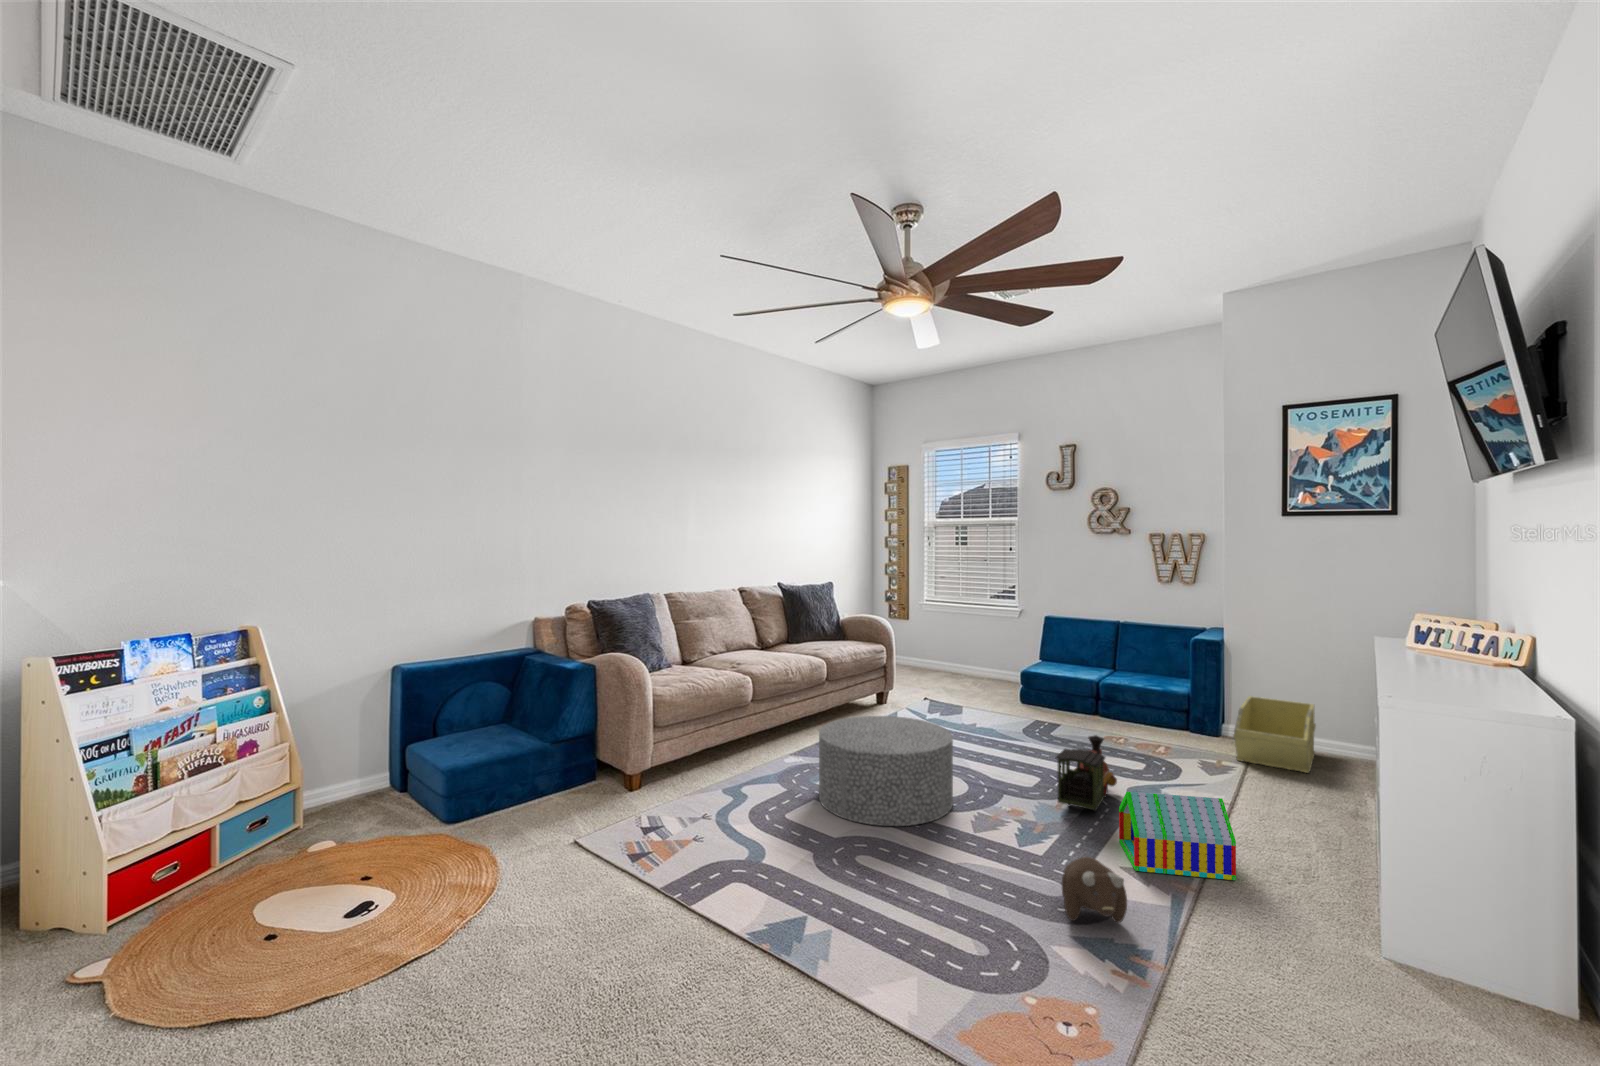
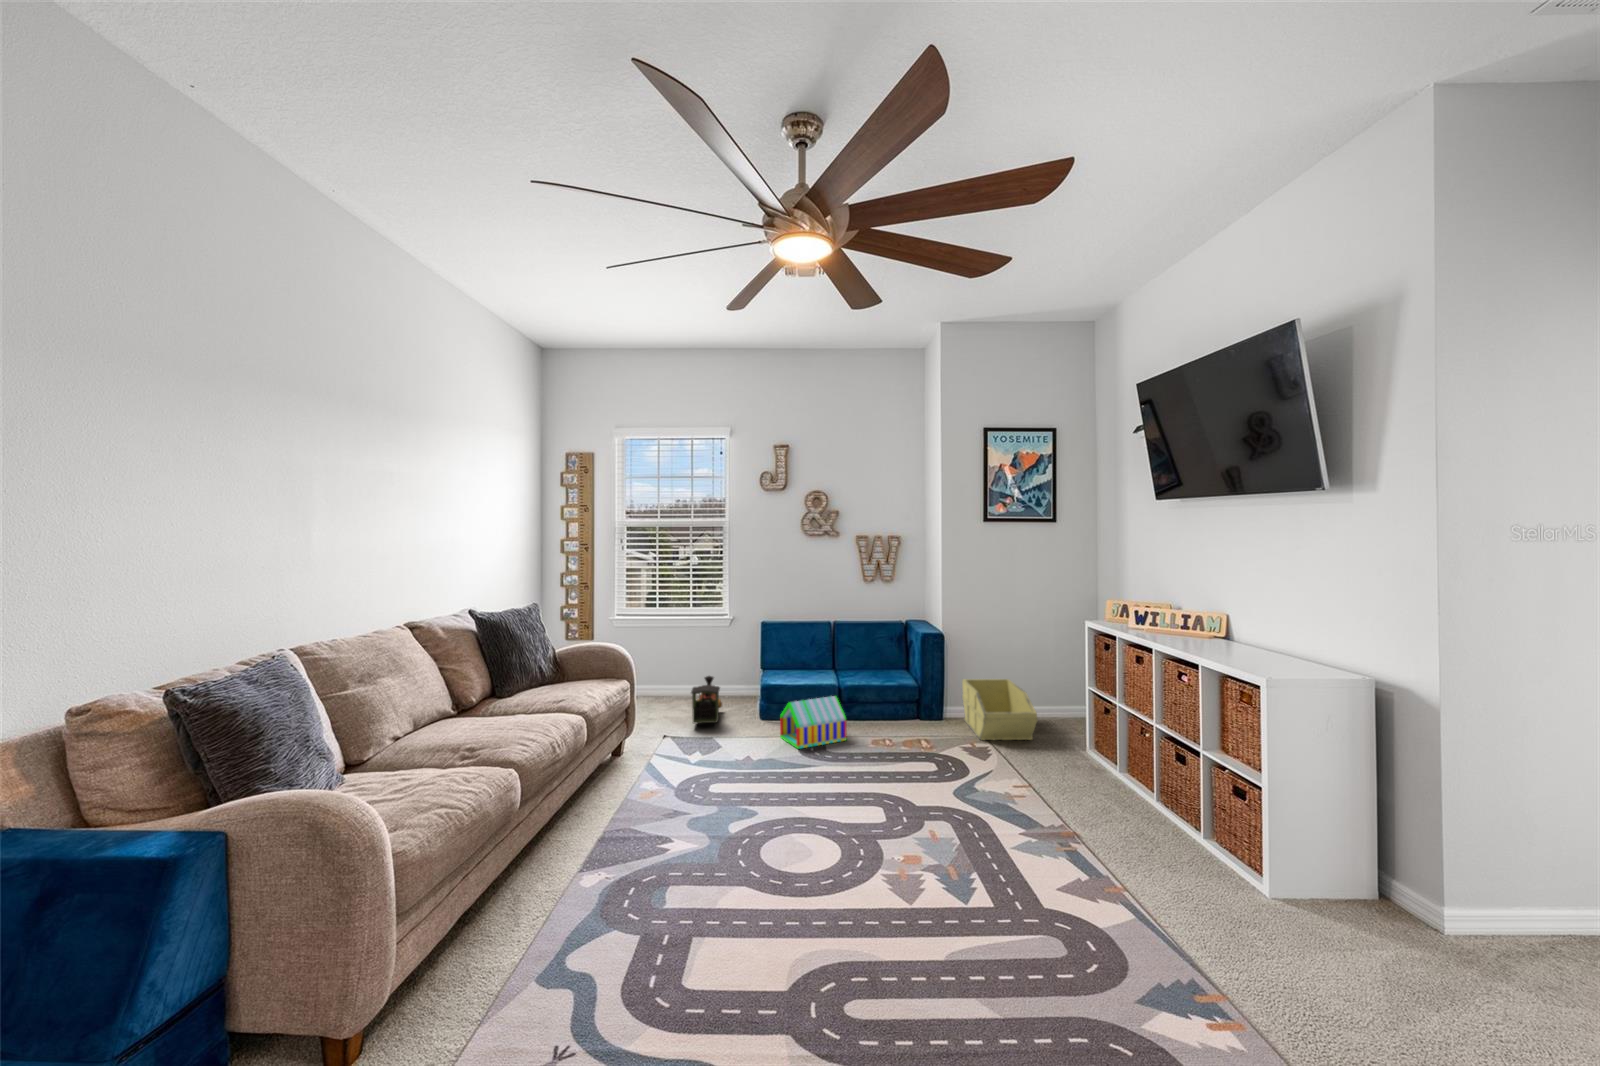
ottoman: present [819,716,953,826] -> none [684,775,859,946]
toy train: present [1056,735,1117,812] -> present [691,676,722,724]
toy house: present [1119,792,1236,880] -> present [780,696,847,749]
plush toy: present [1062,857,1127,923] -> none [1074,902,1173,982]

